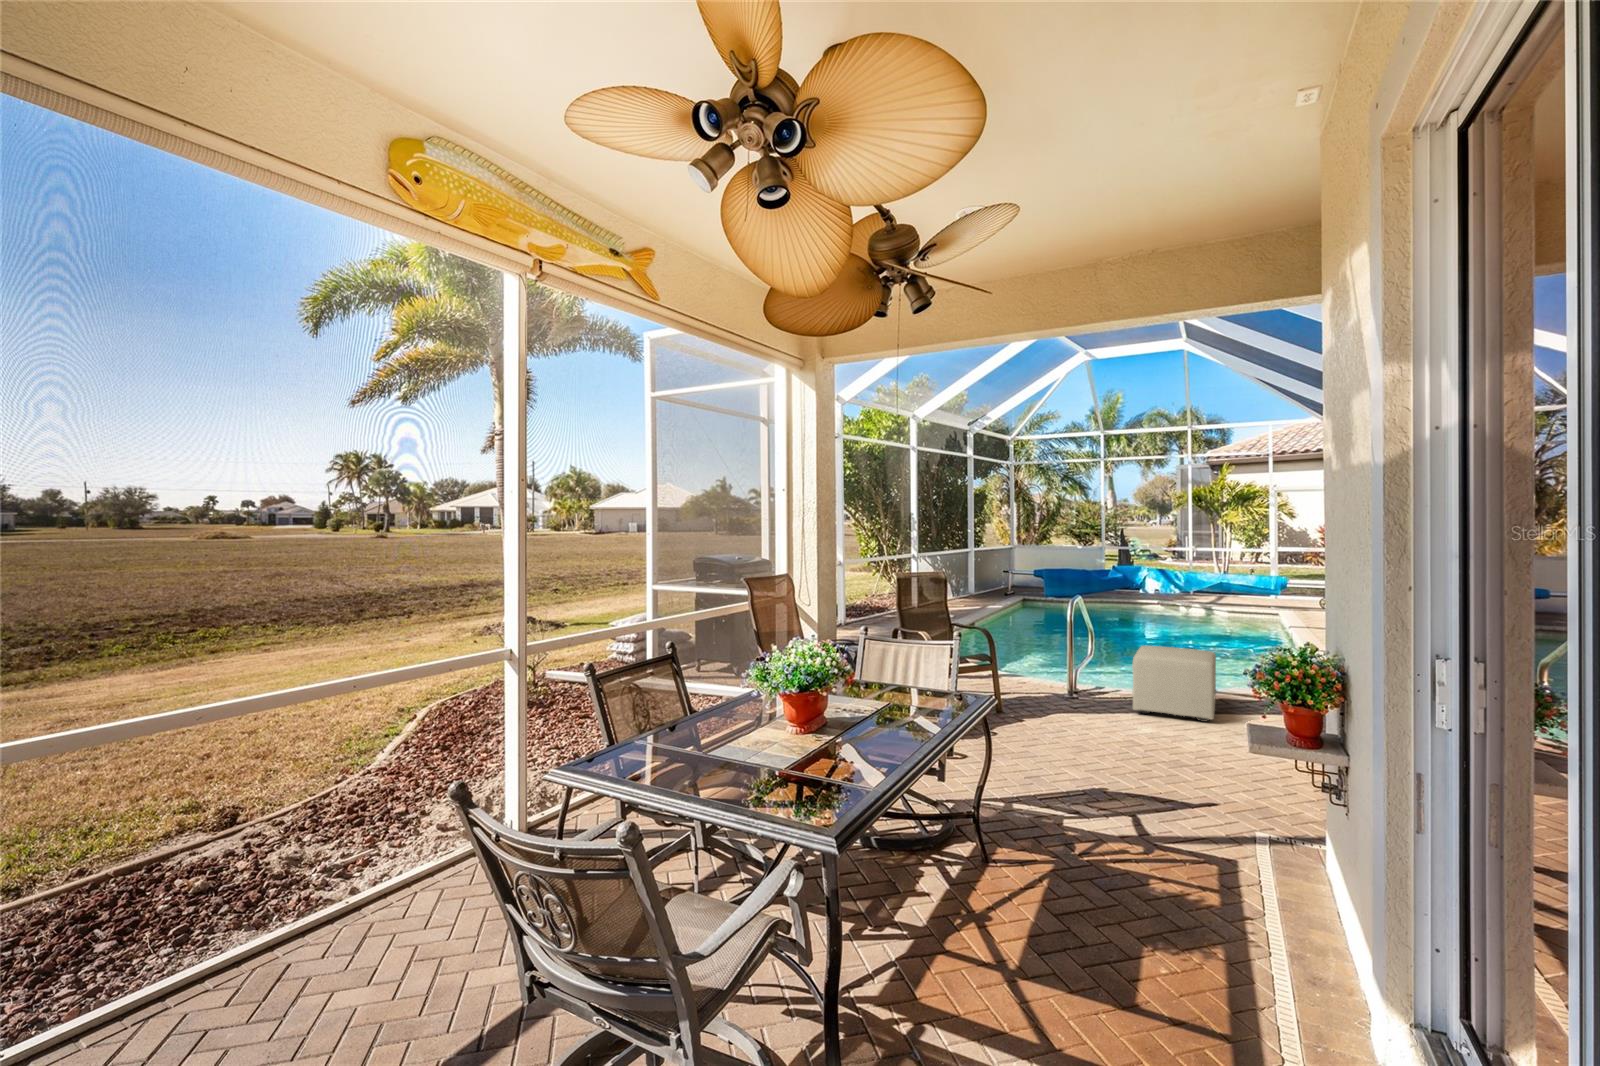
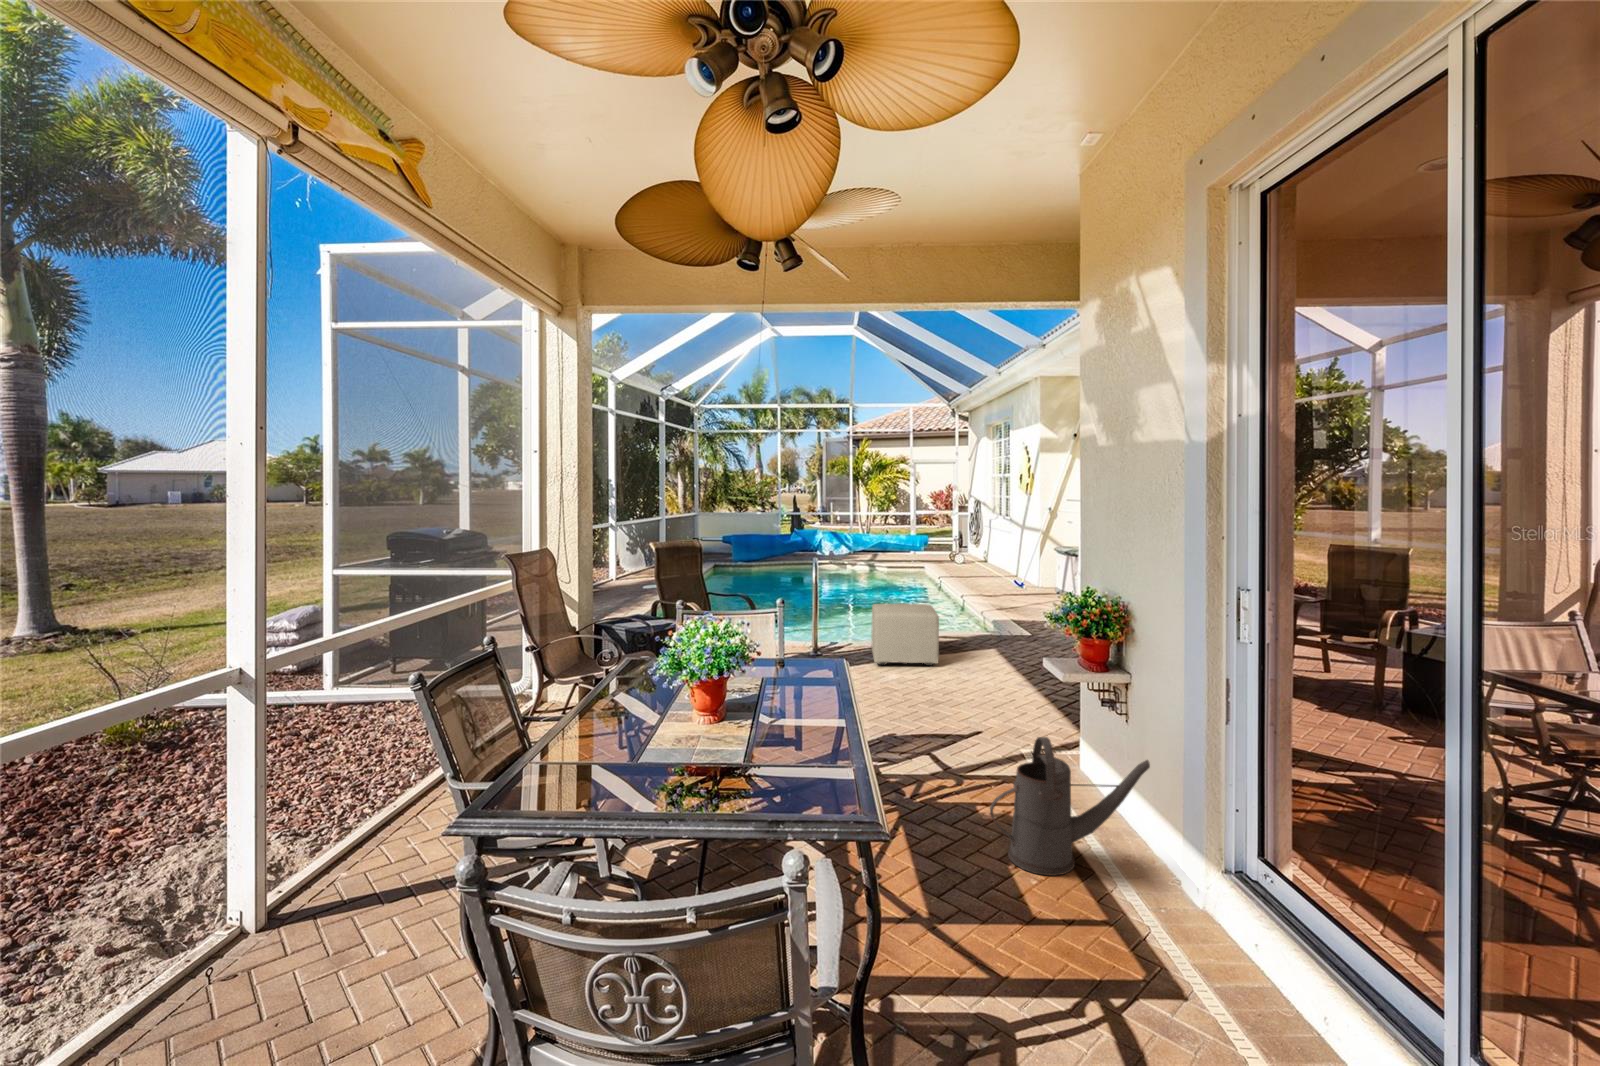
watering can: none [1128,802,1348,974] -> present [990,737,1150,876]

